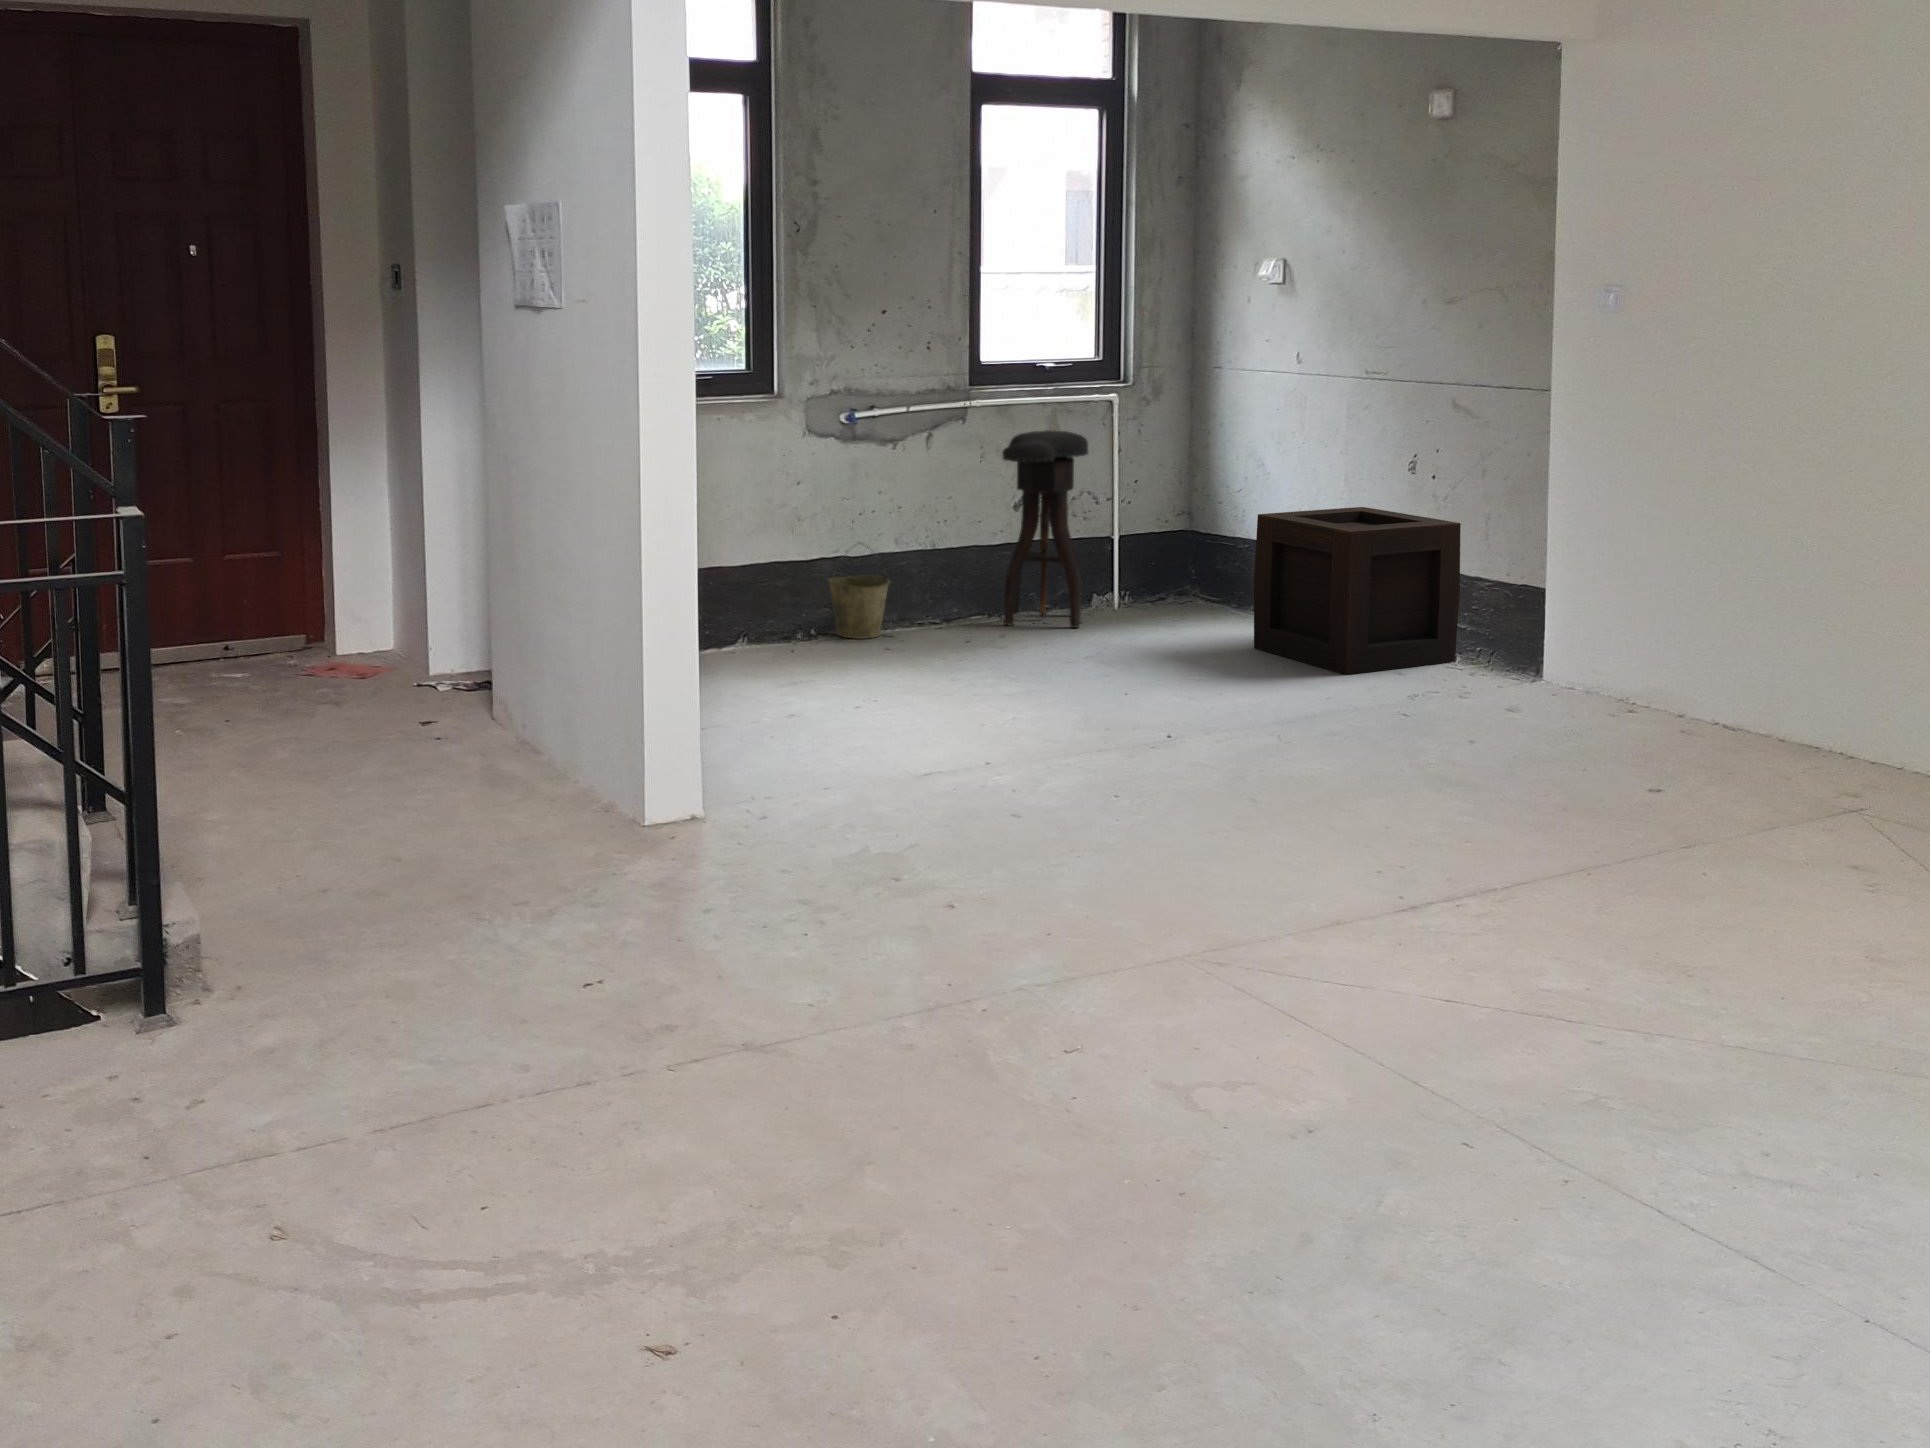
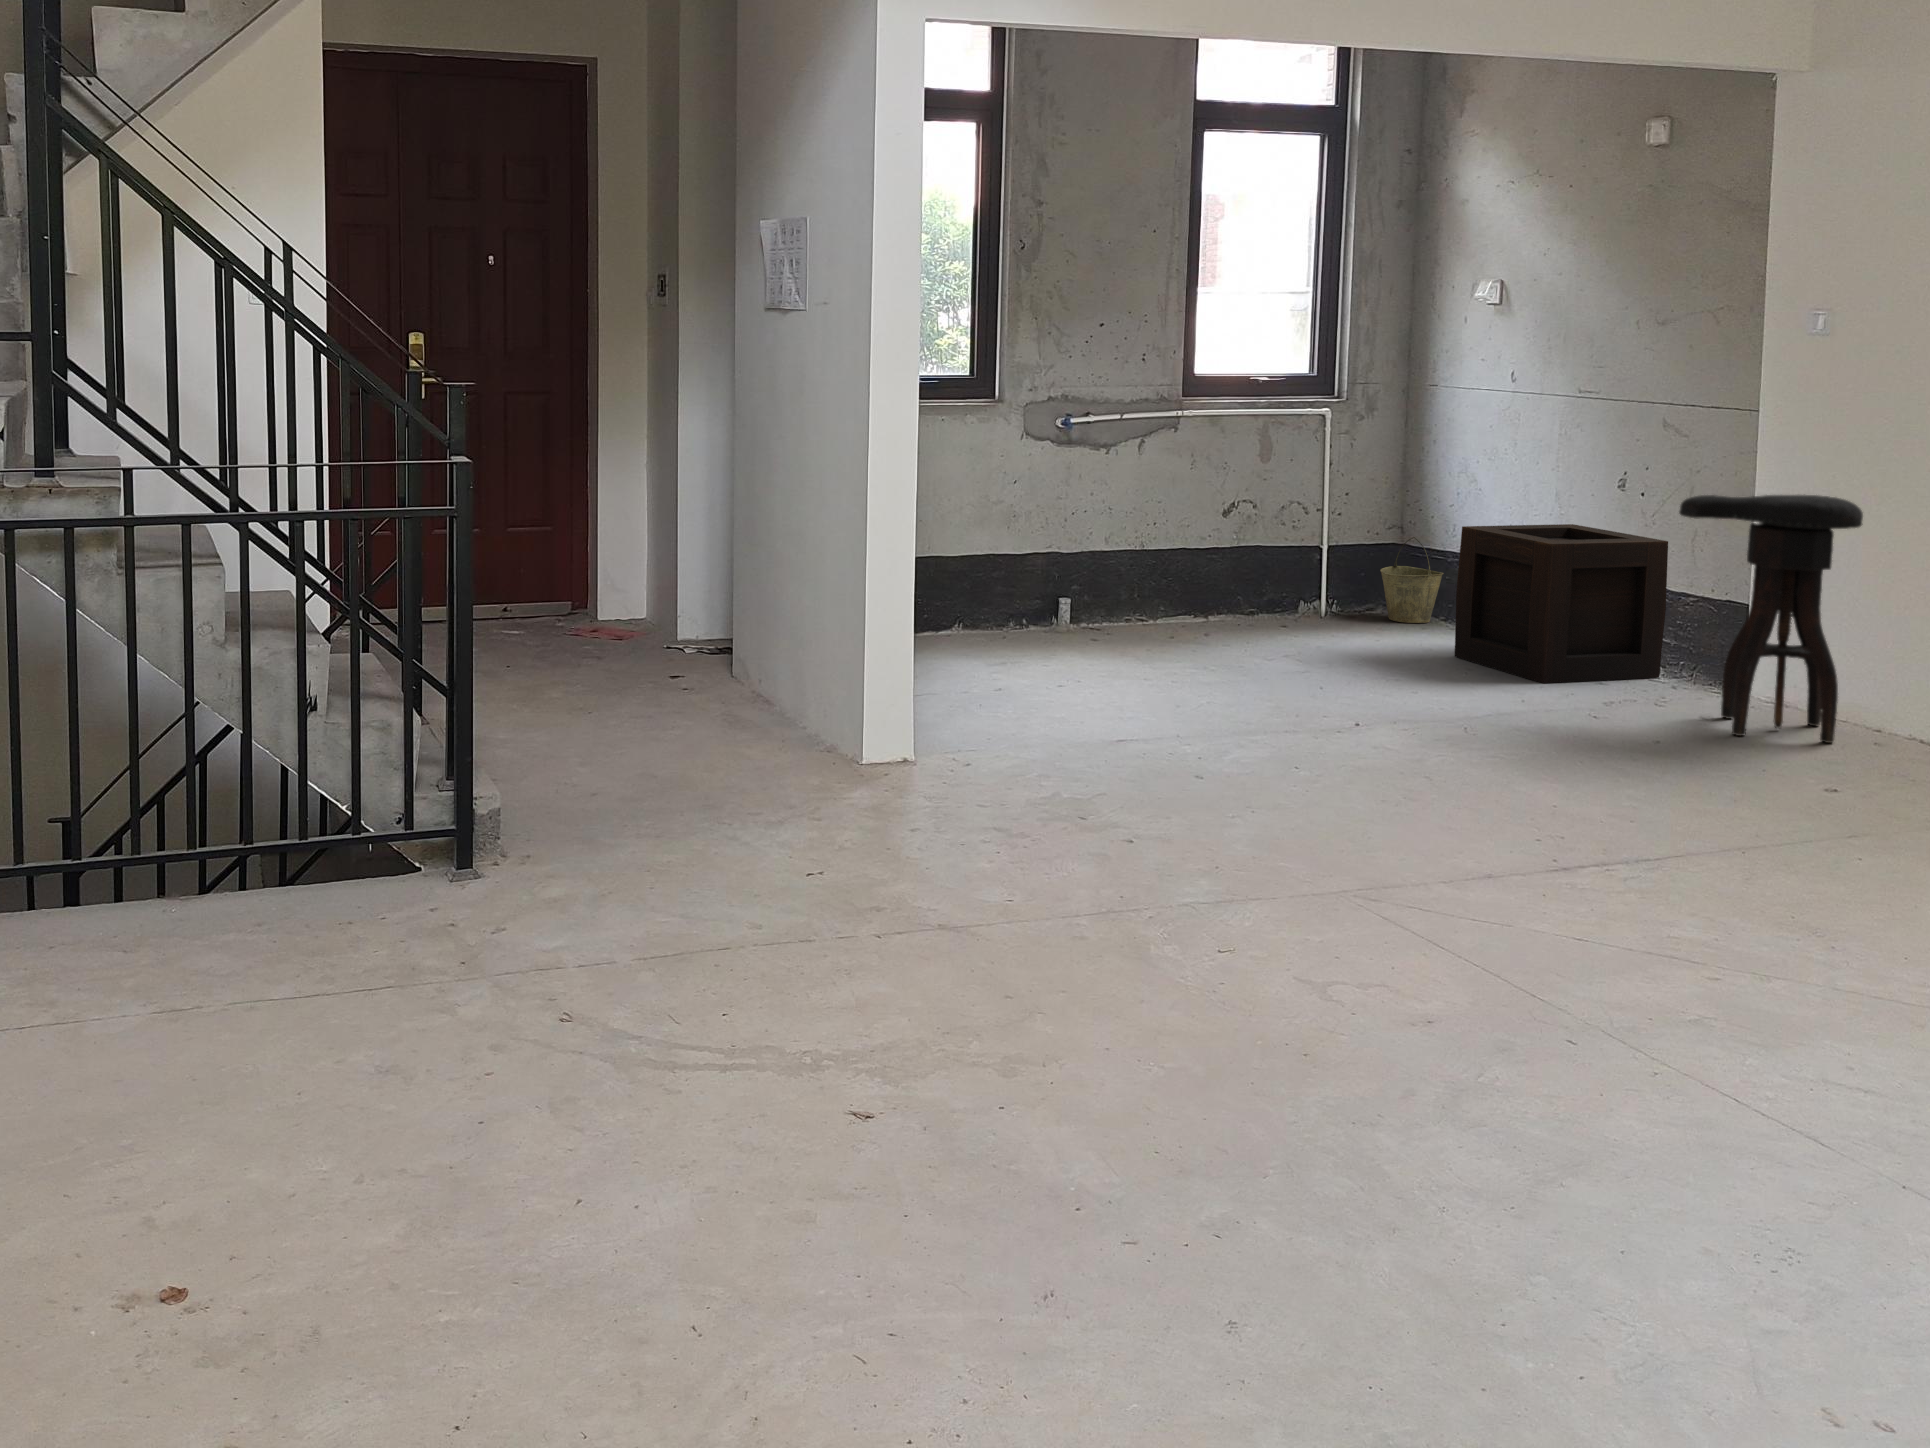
stool: present [1002,430,1088,628] -> present [1679,495,1863,743]
bucket: present [829,575,890,639] -> present [1380,537,1443,623]

